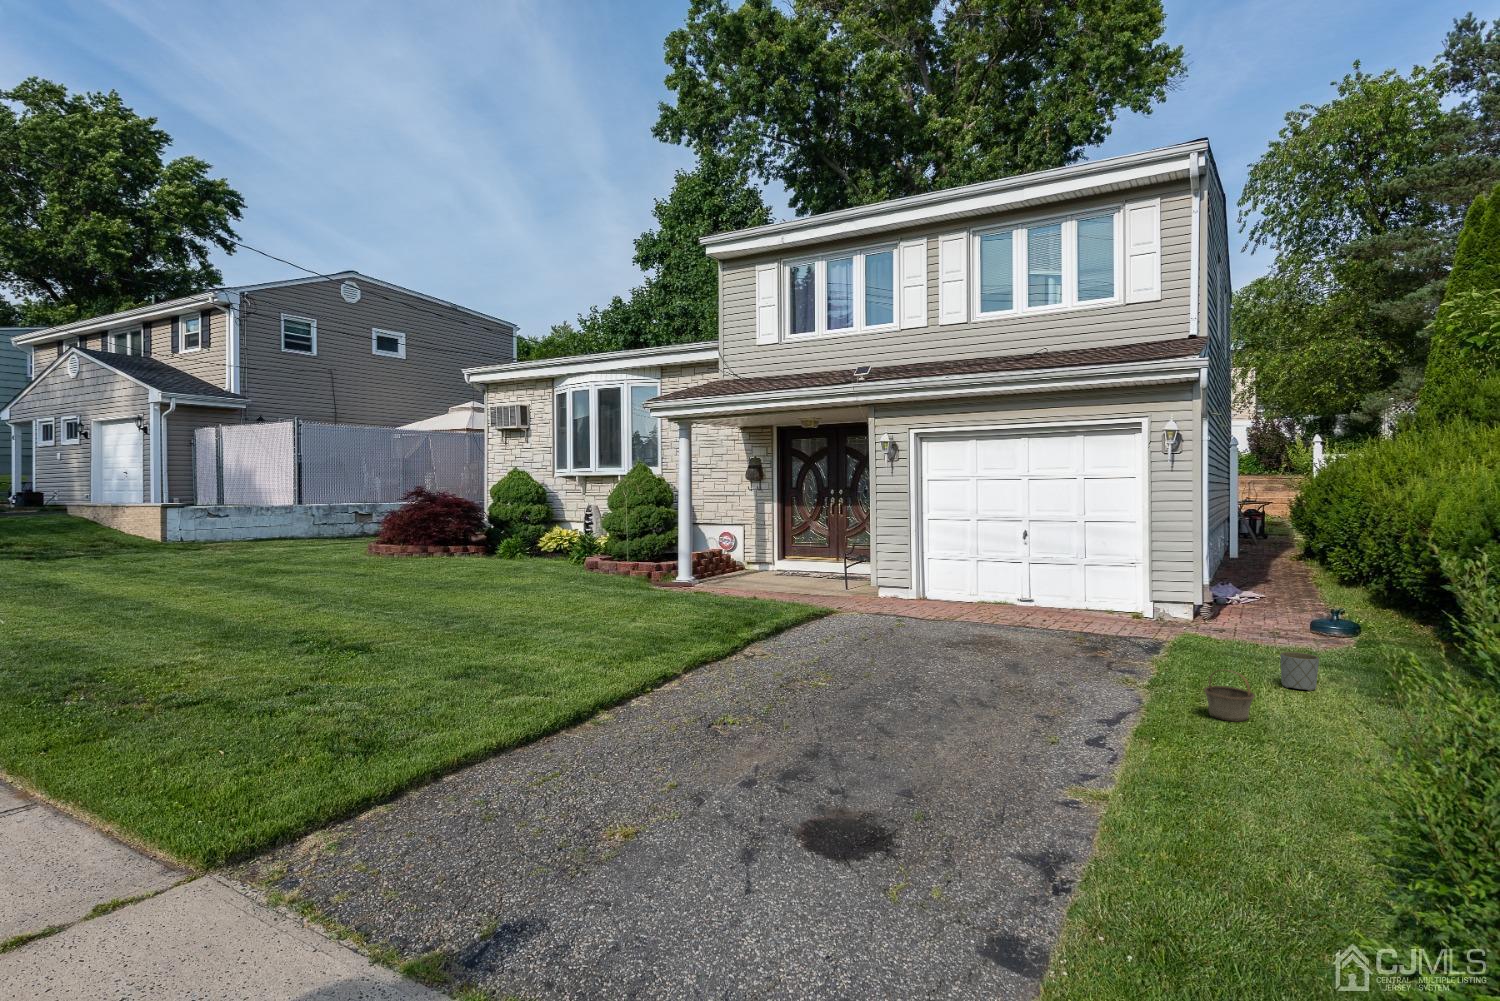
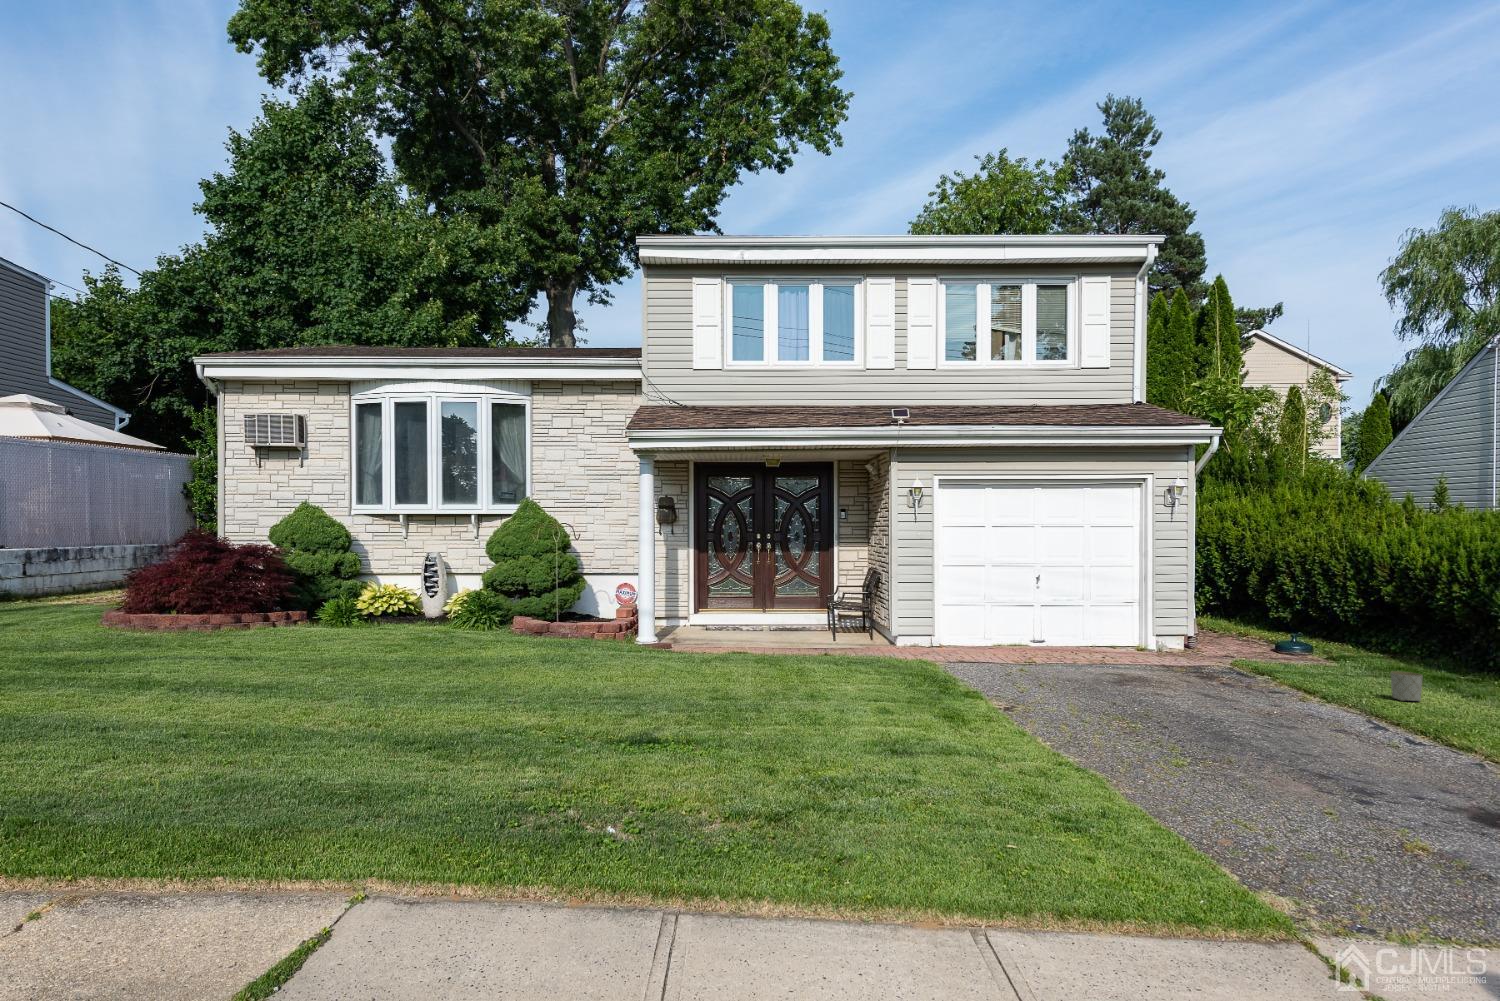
basket: present [1204,670,1255,722] -> none [1418,687,1464,730]

